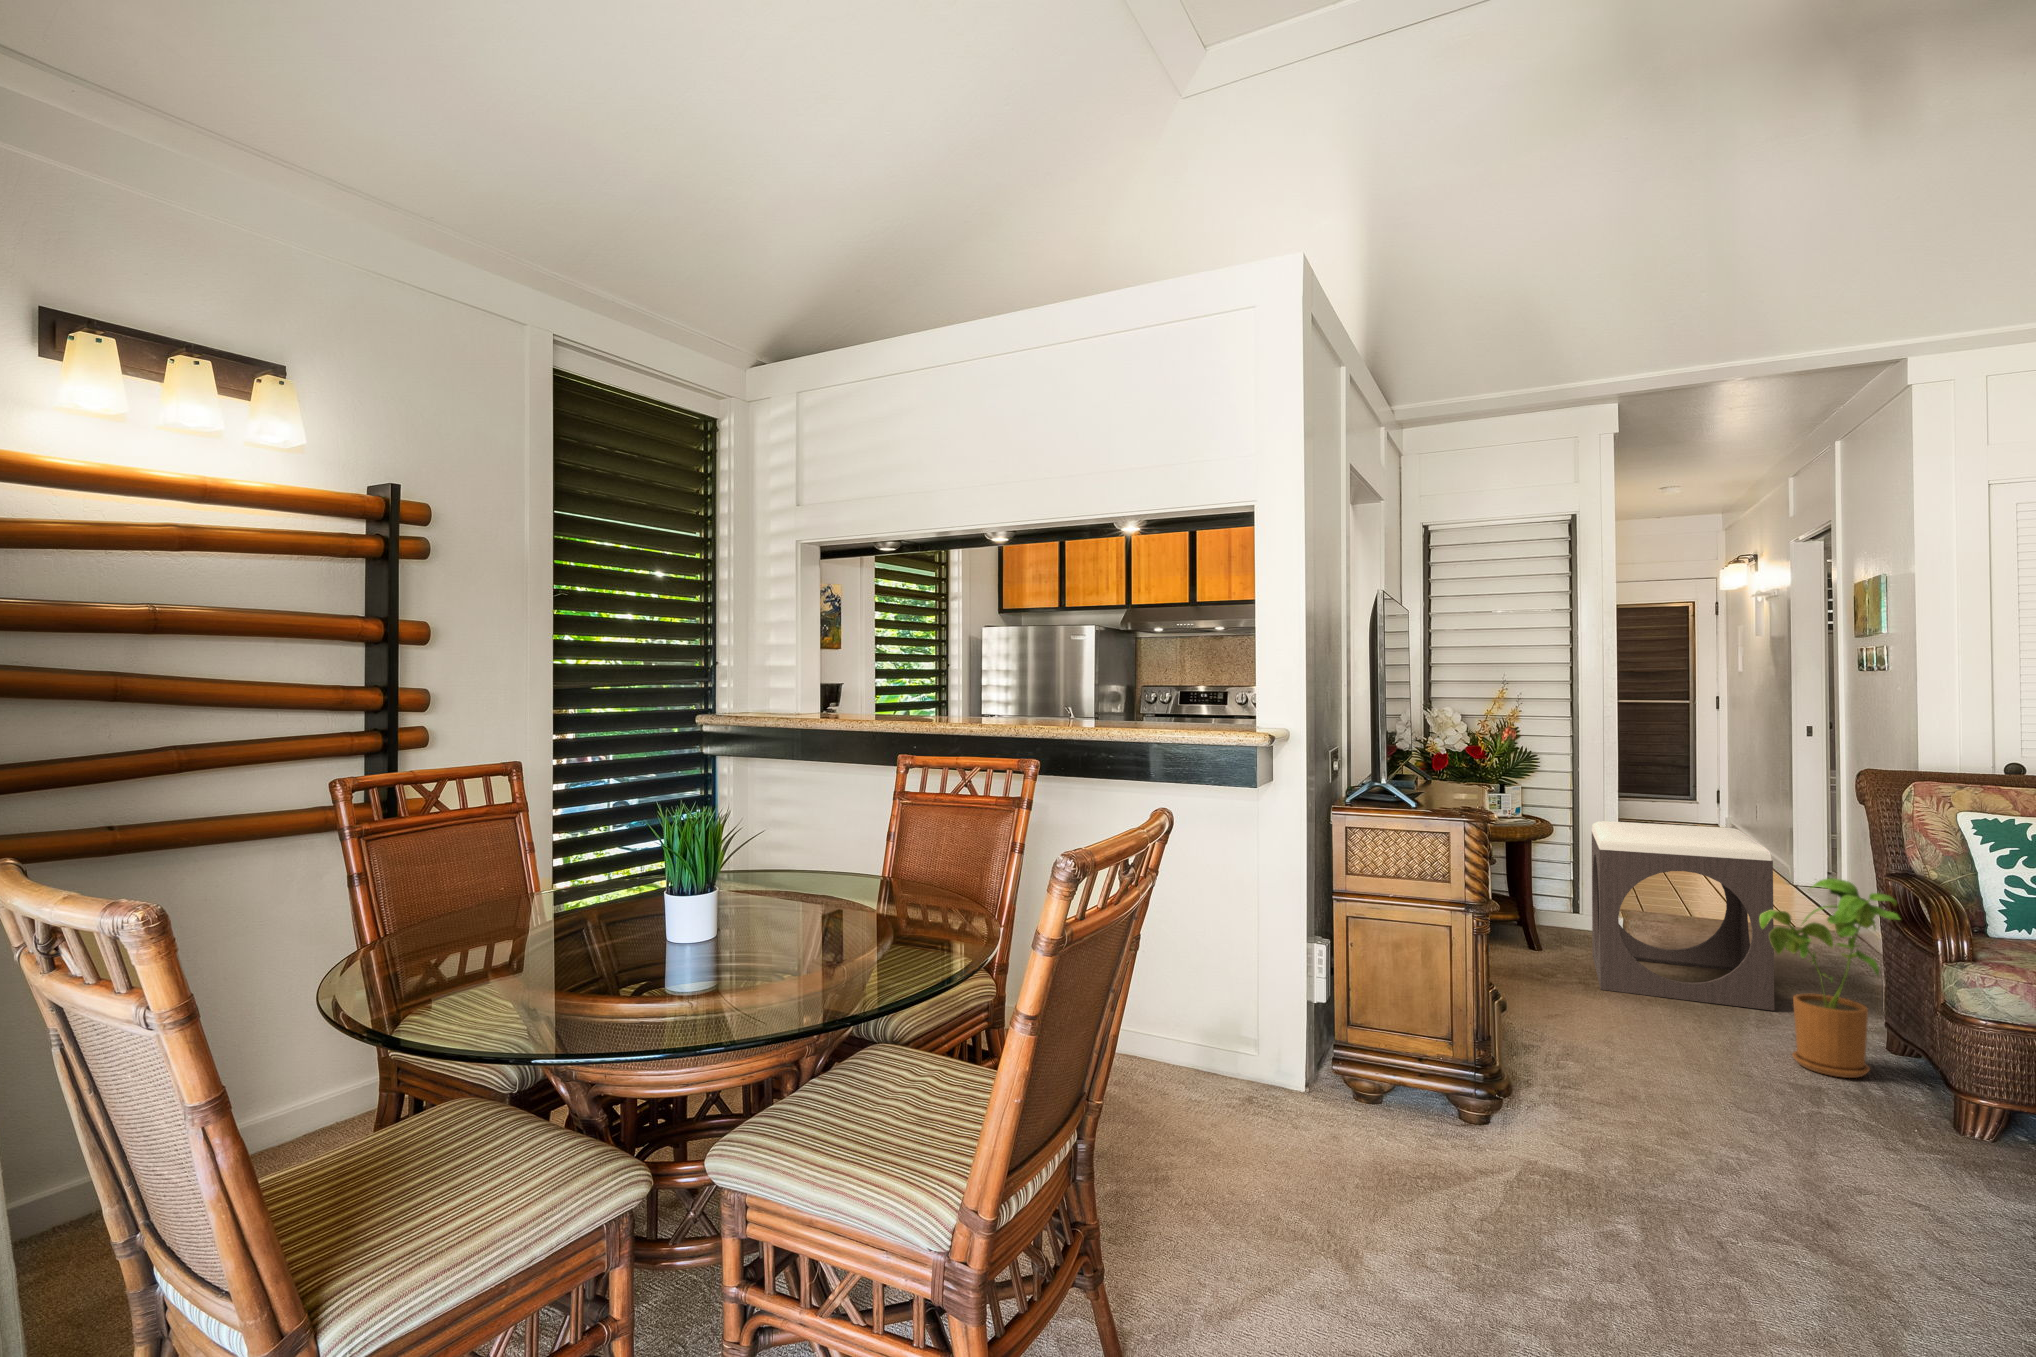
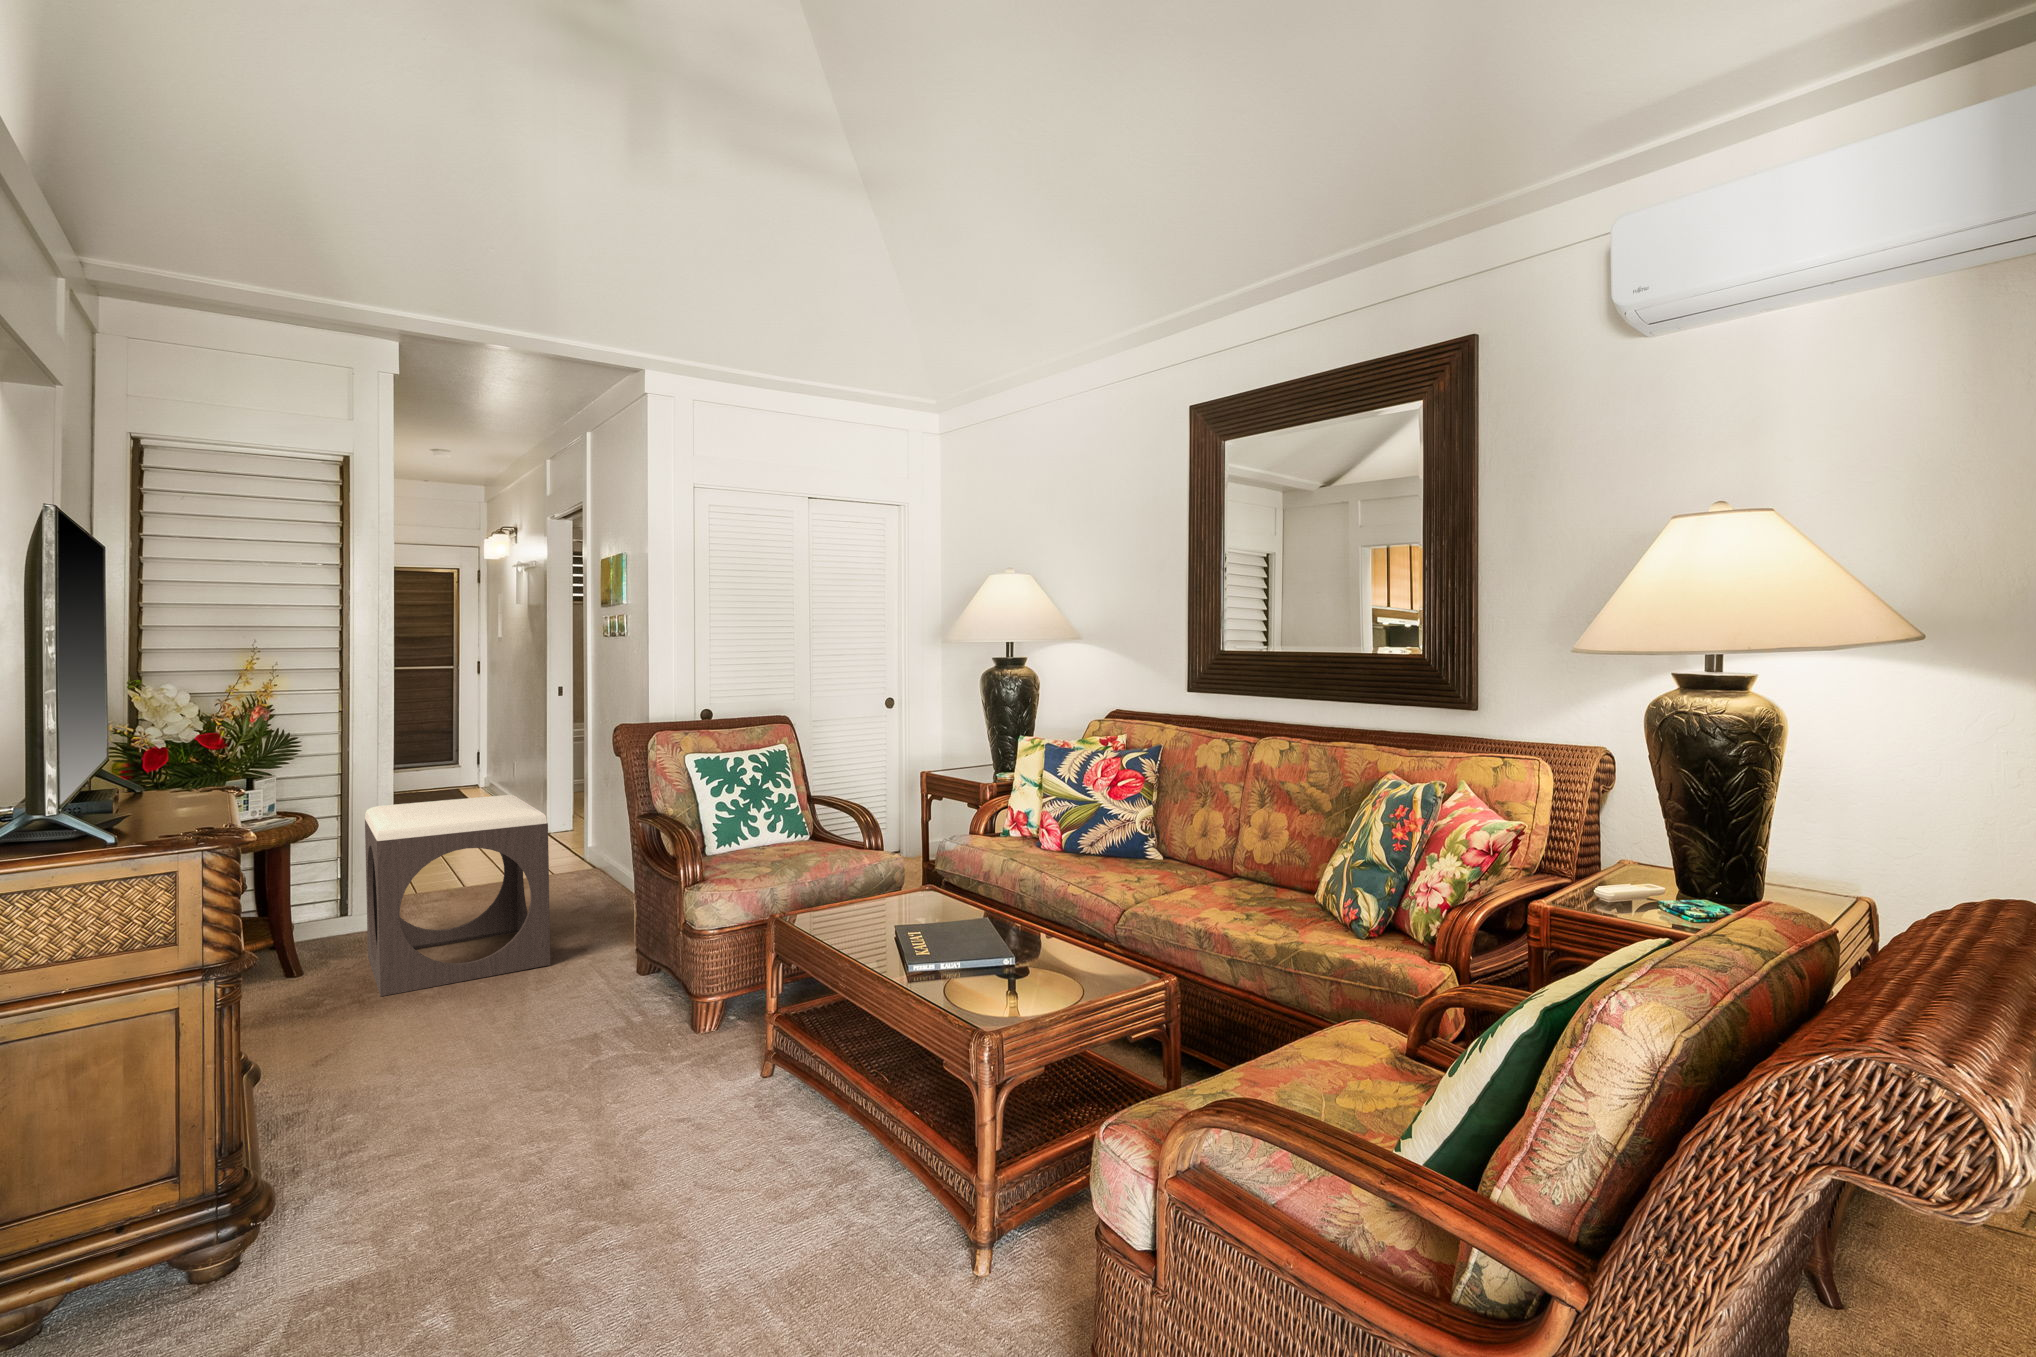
house plant: present [1760,878,1900,1078] -> none [544,835,654,1017]

